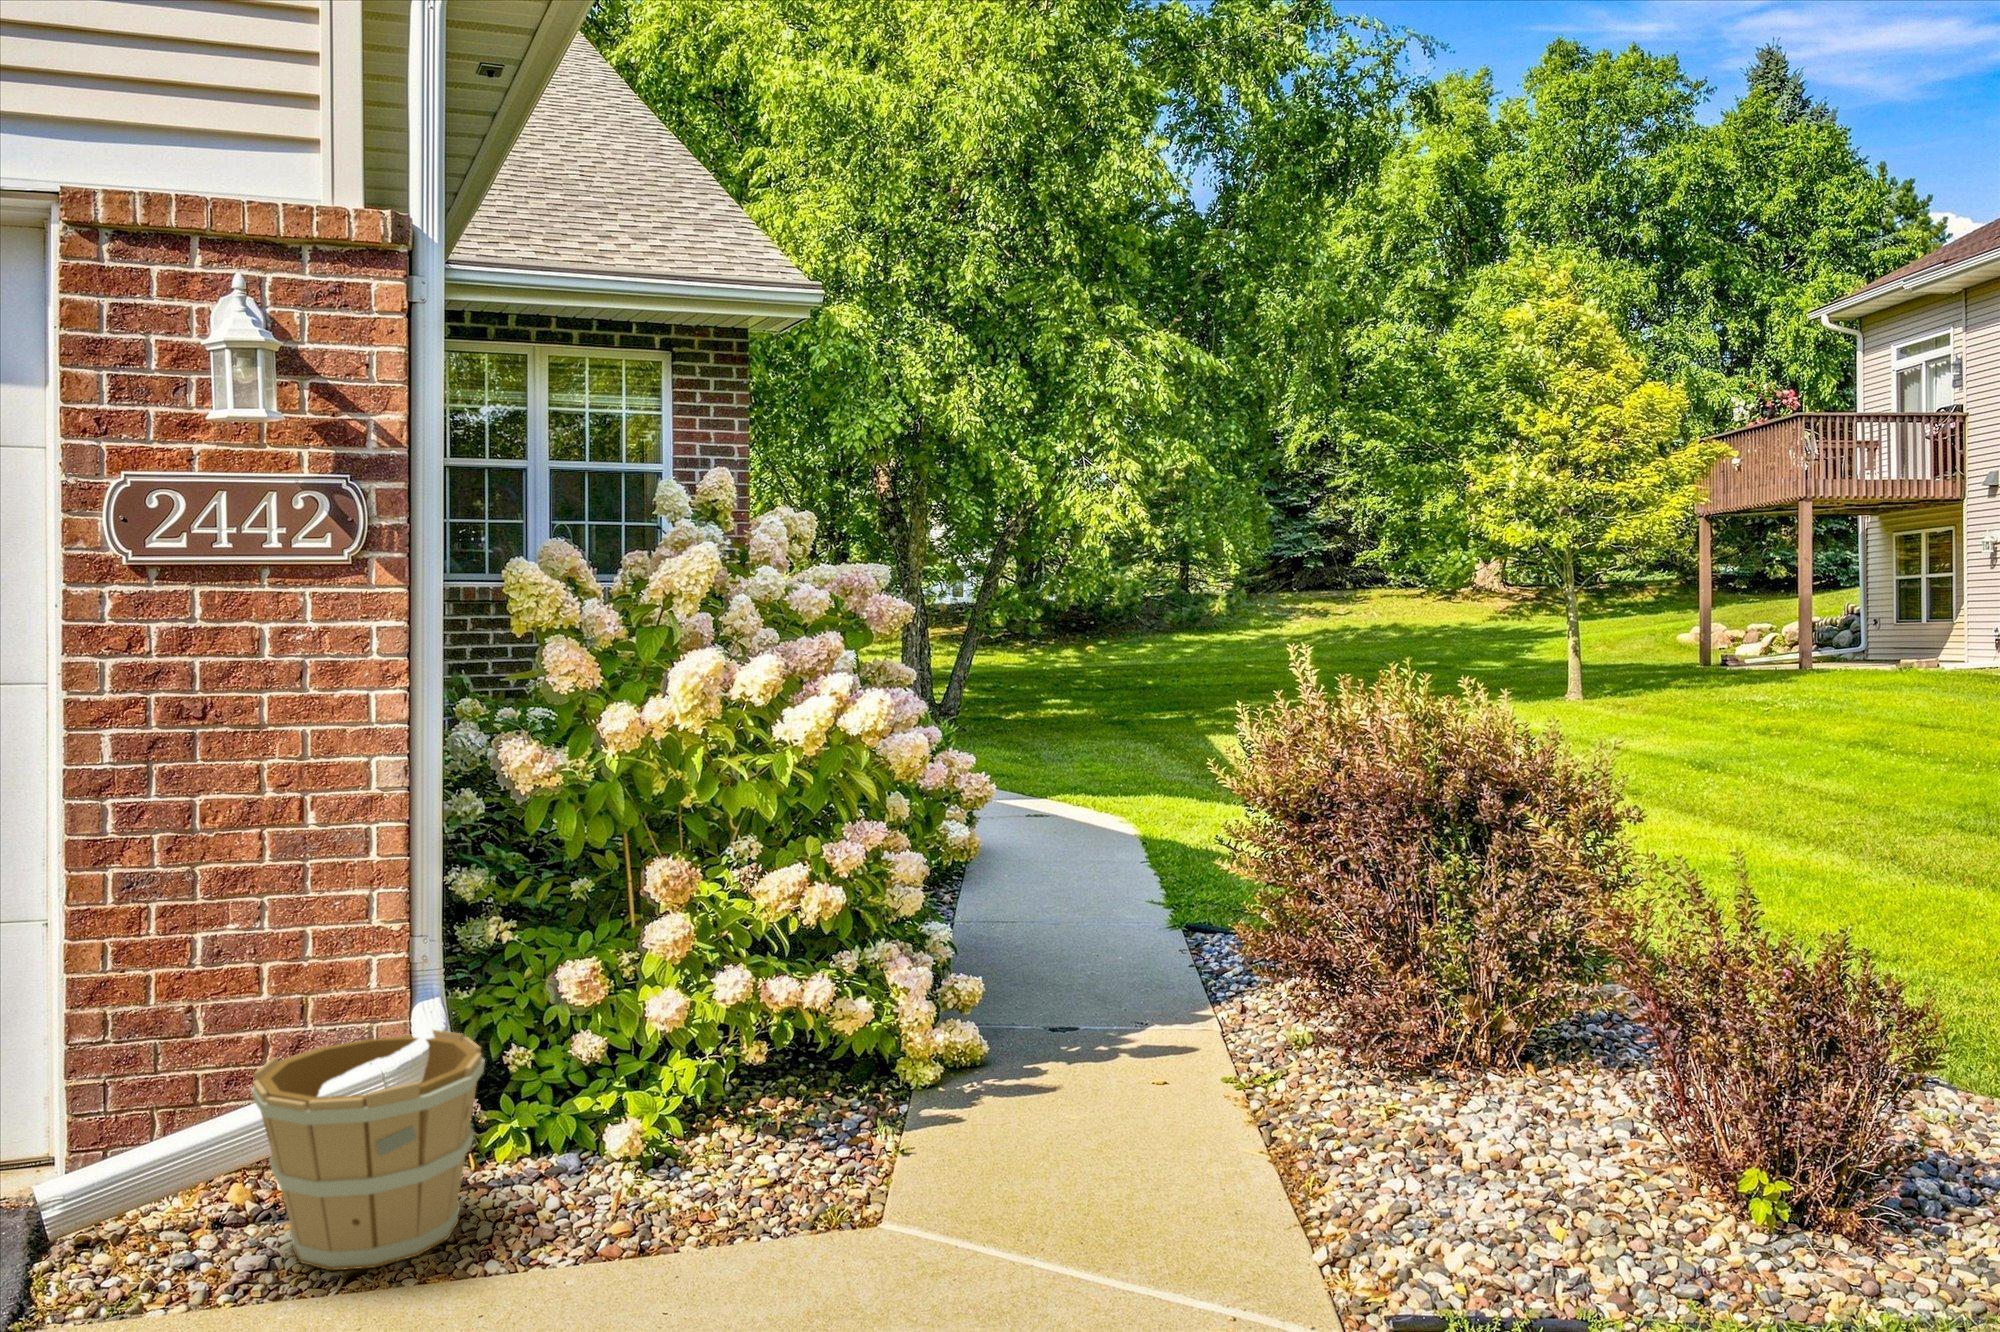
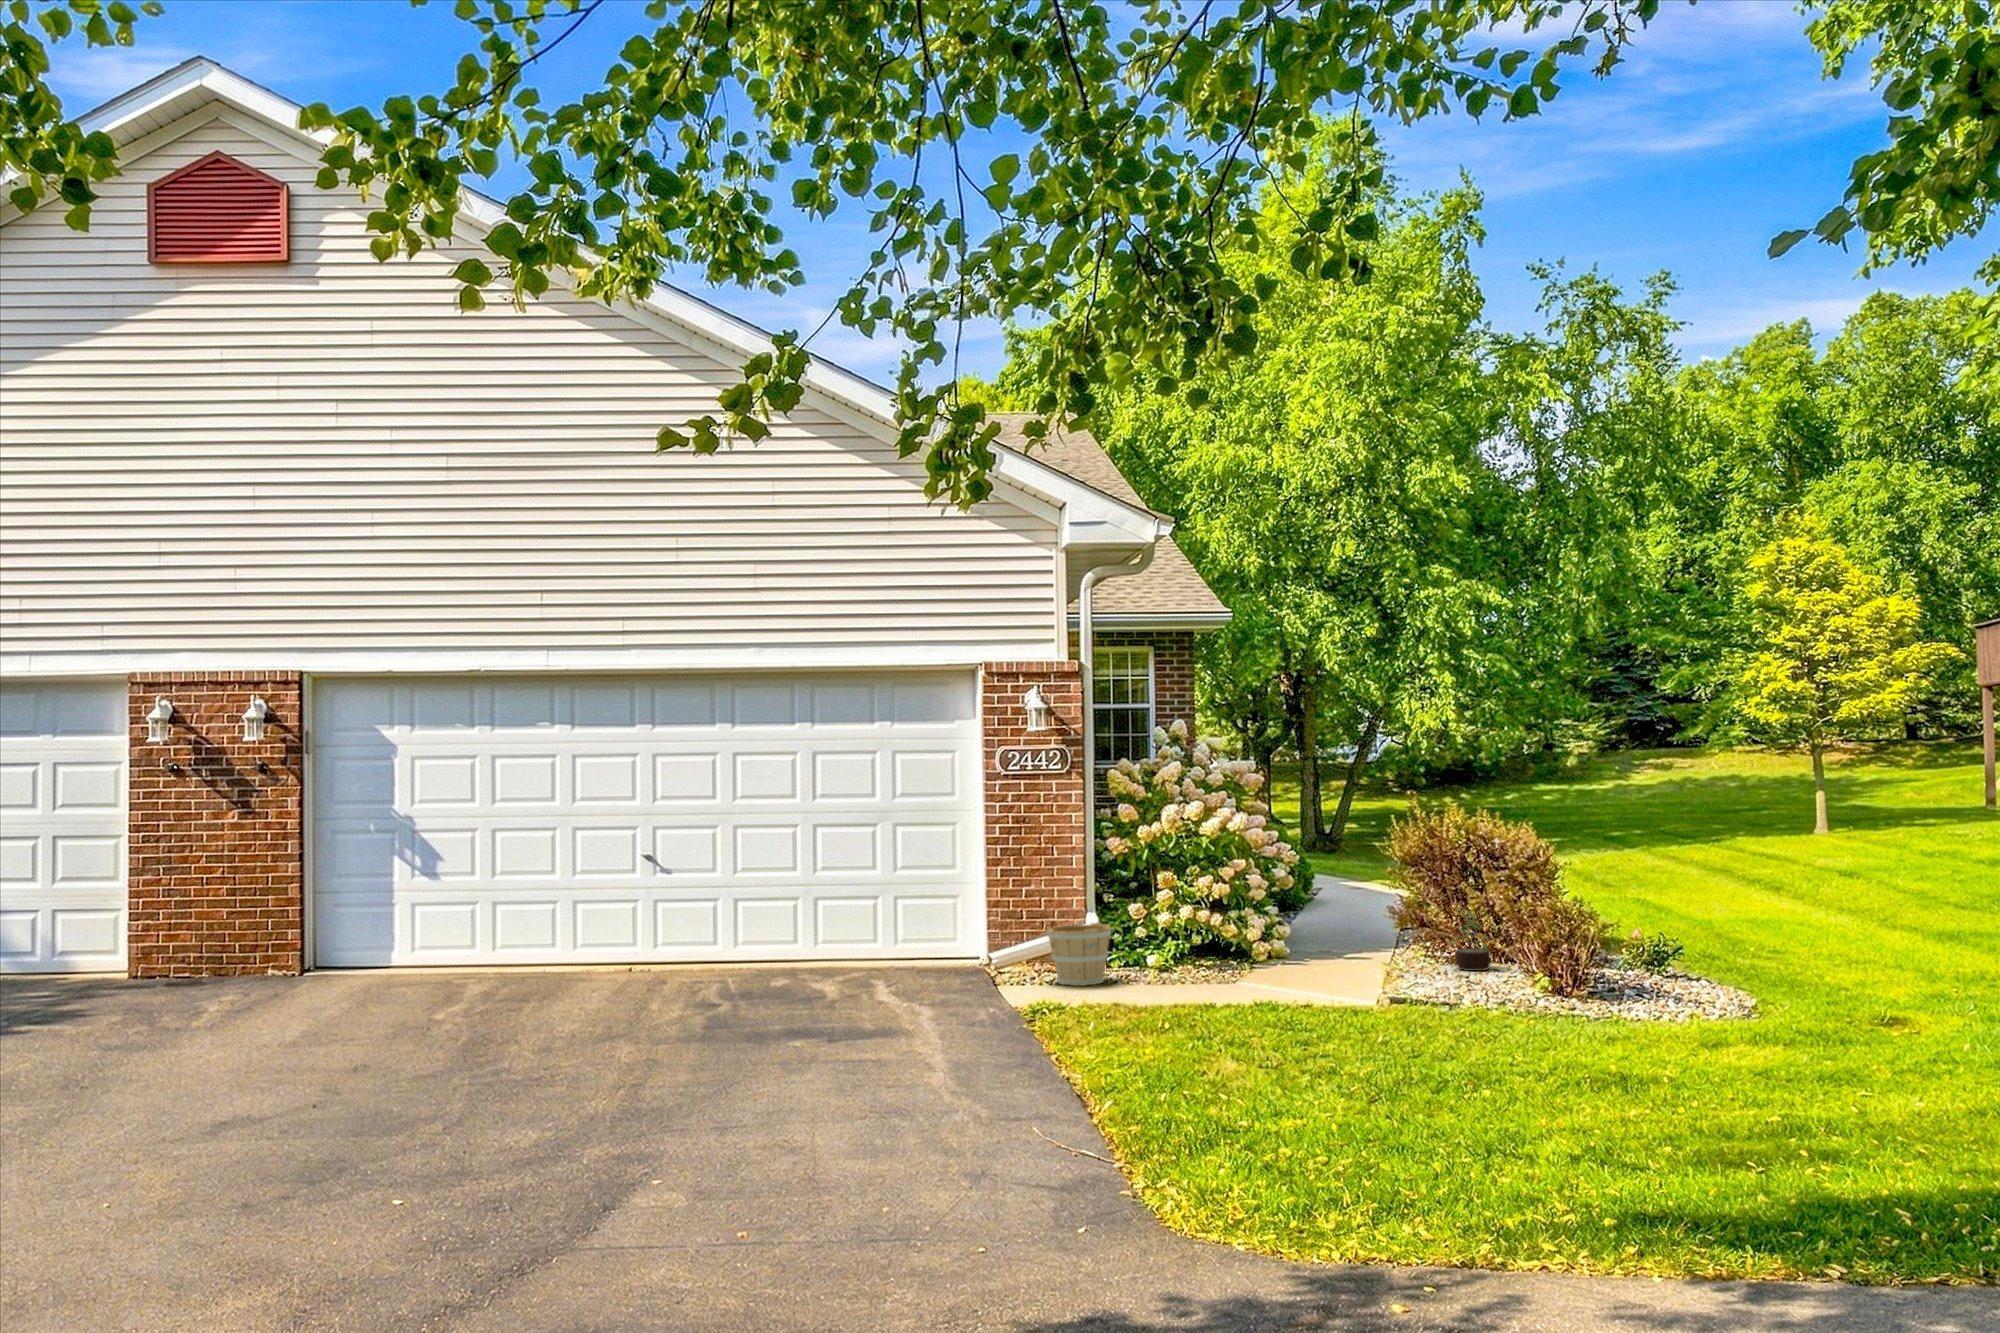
decorative plant: none [1417,939,1538,1117] -> present [1450,909,1491,971]

